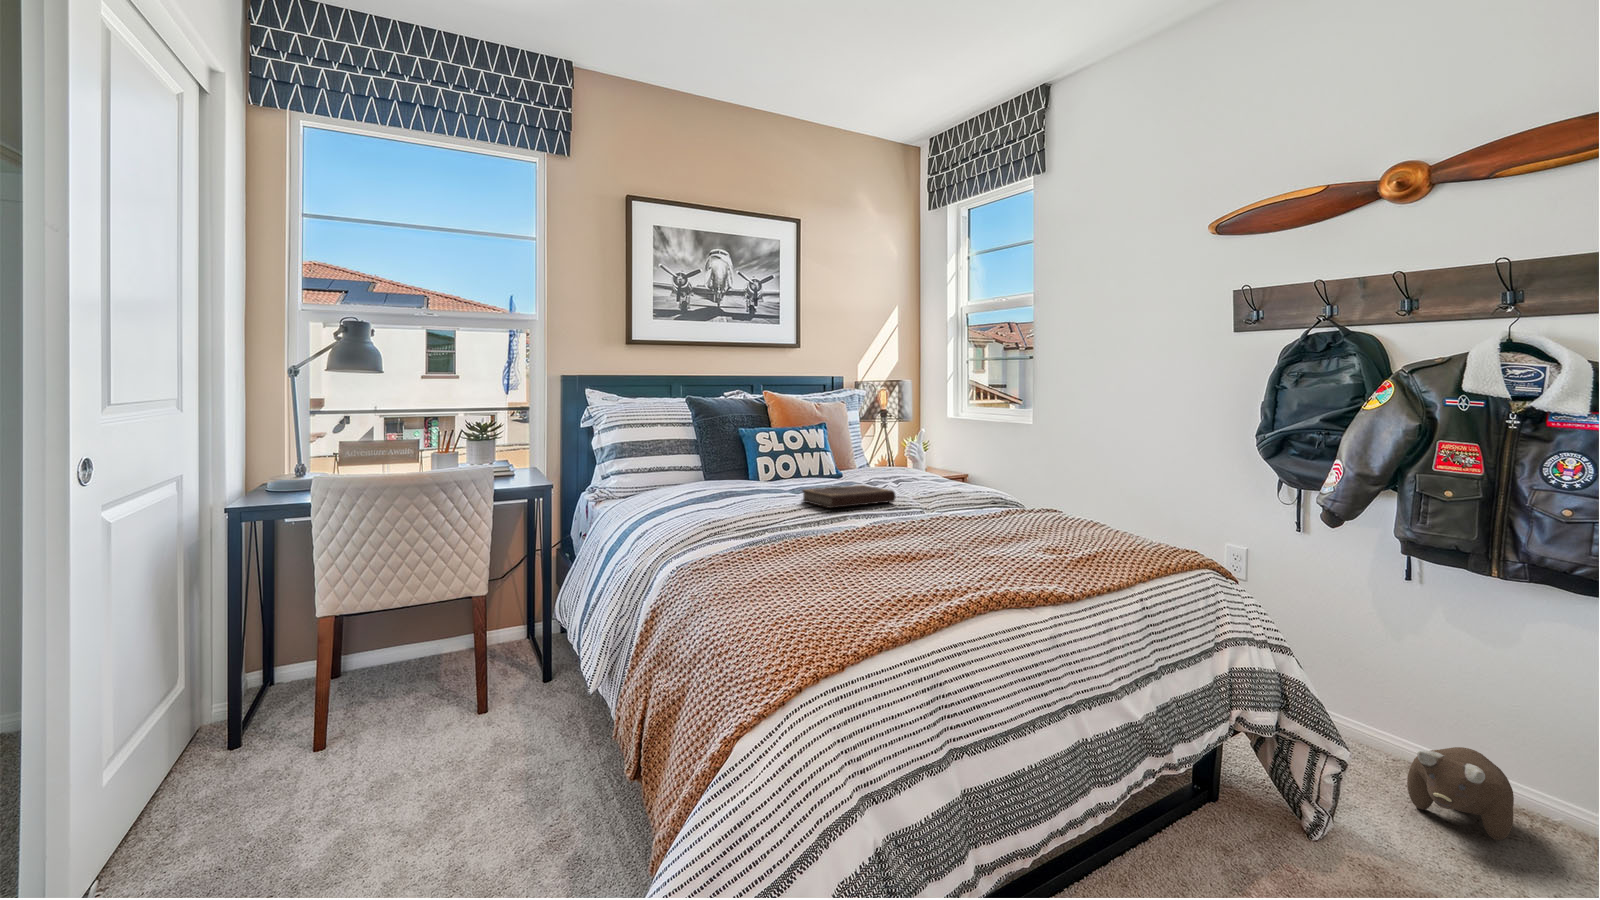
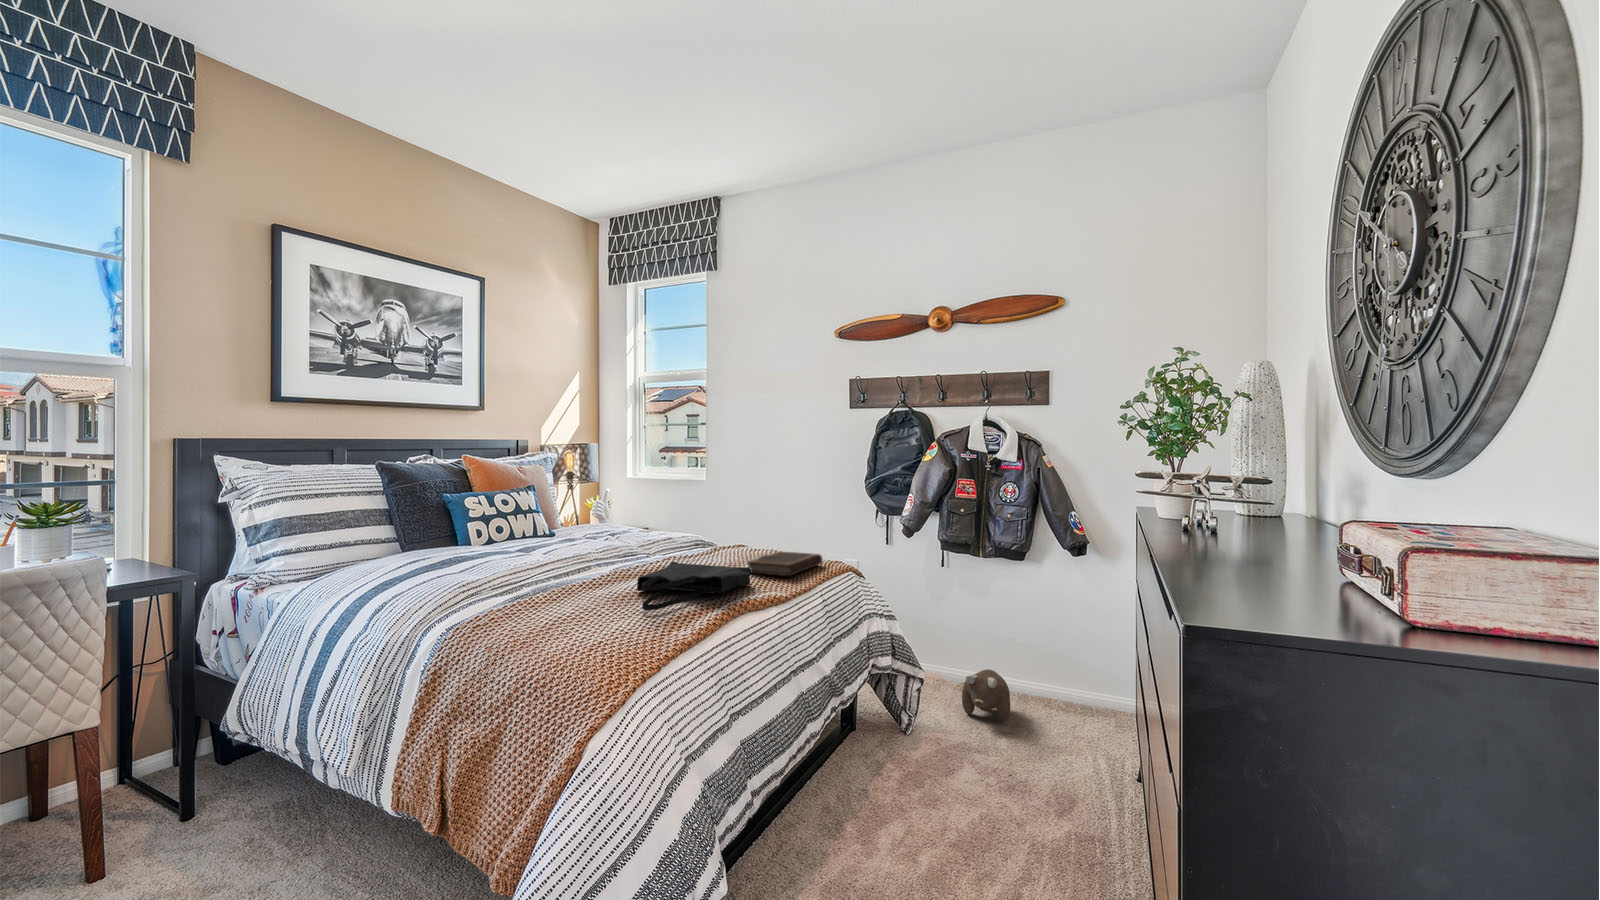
notebook: present [802,485,896,508] -> present [747,551,822,576]
tote bag: none [870,522,1033,582] -> present [637,562,751,610]

